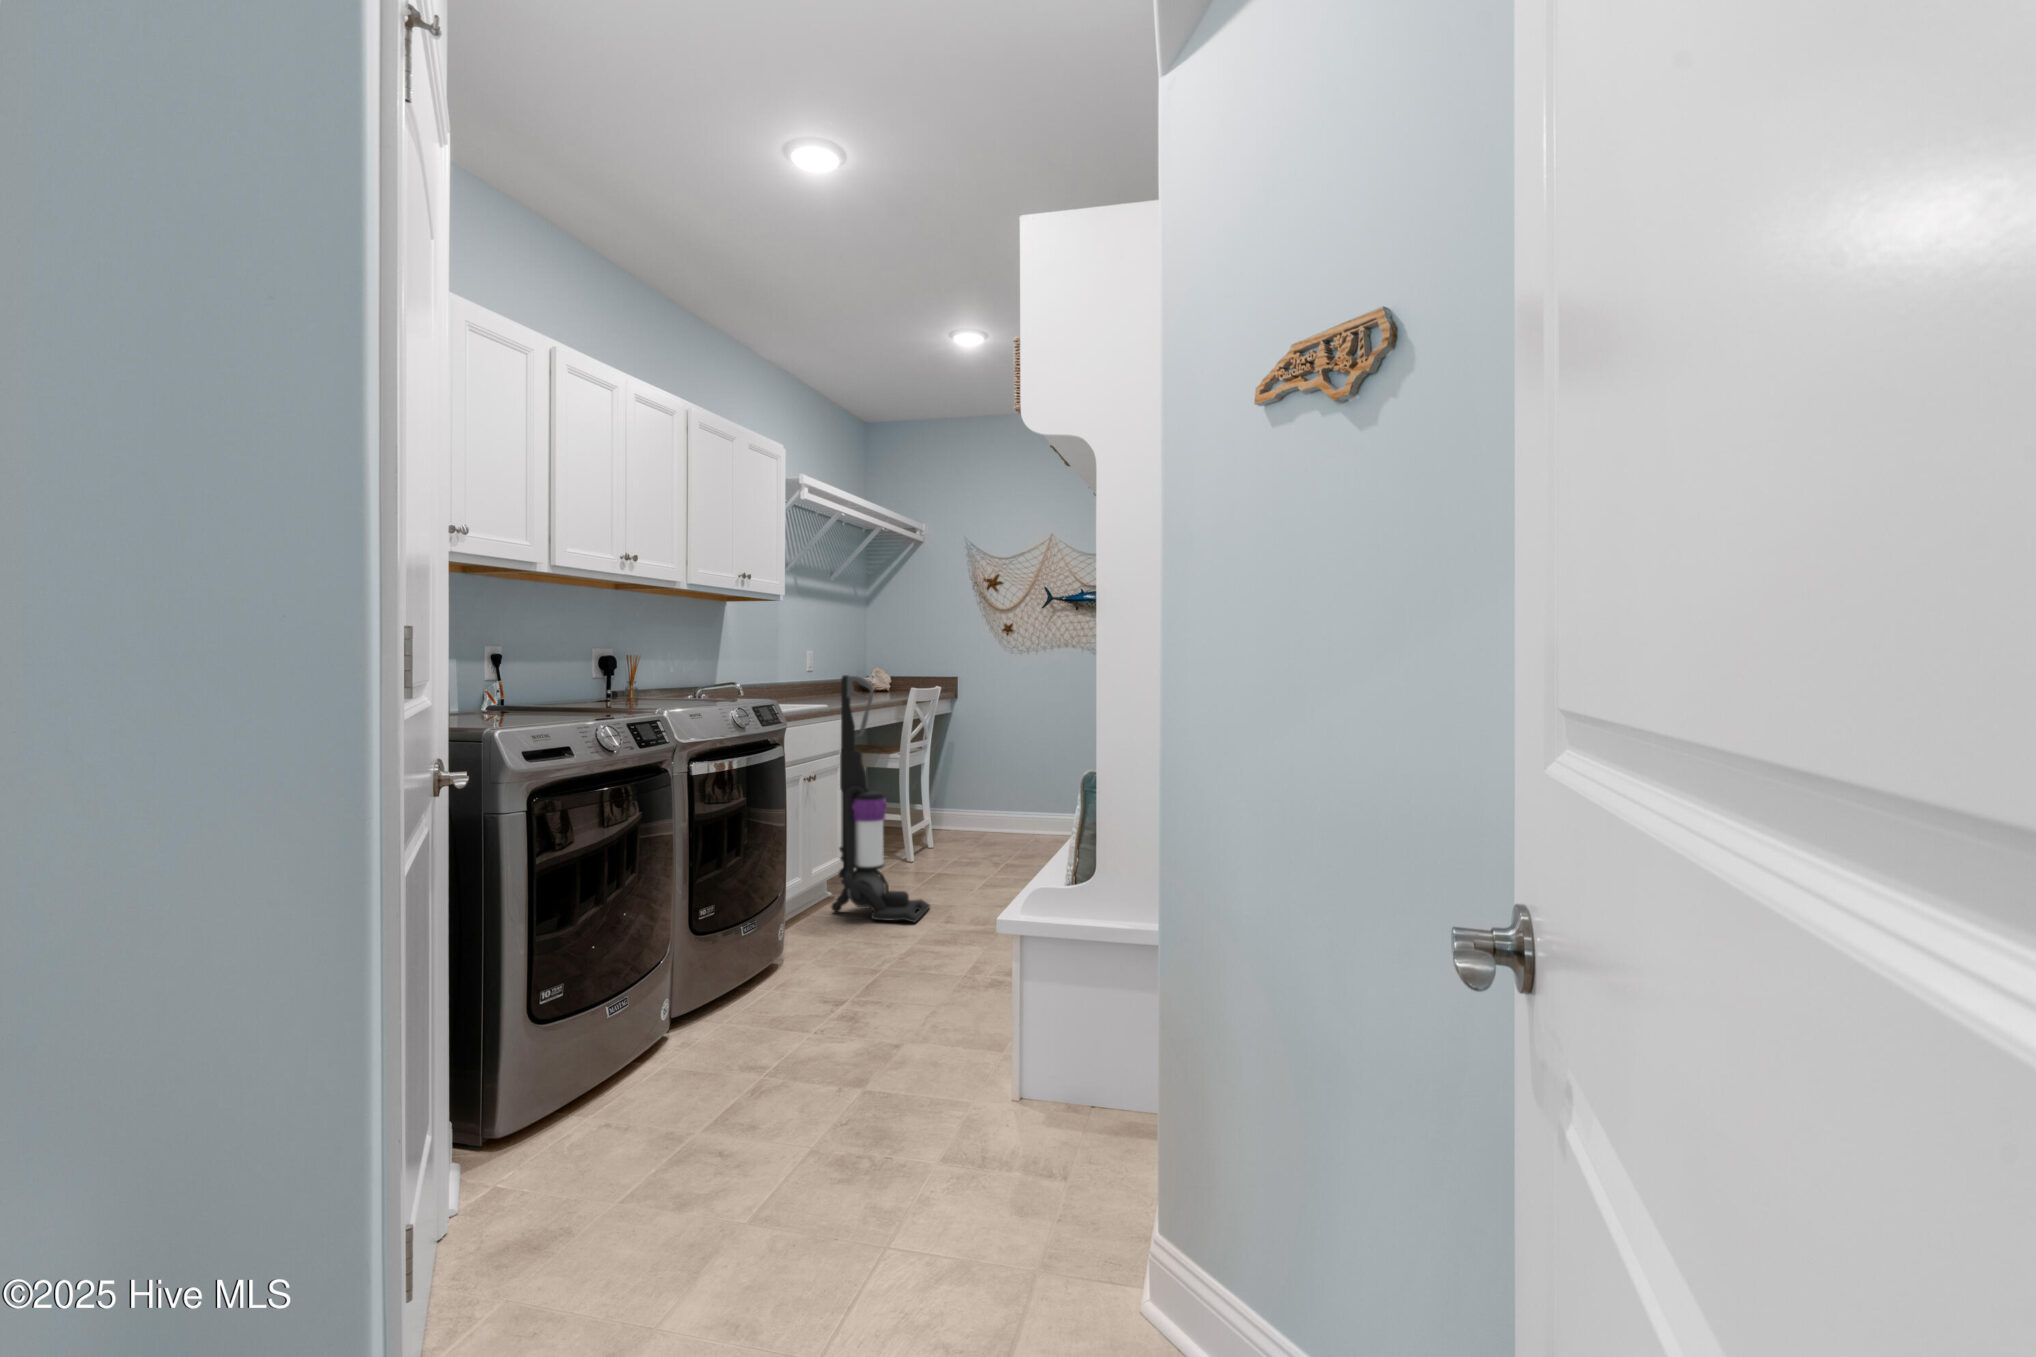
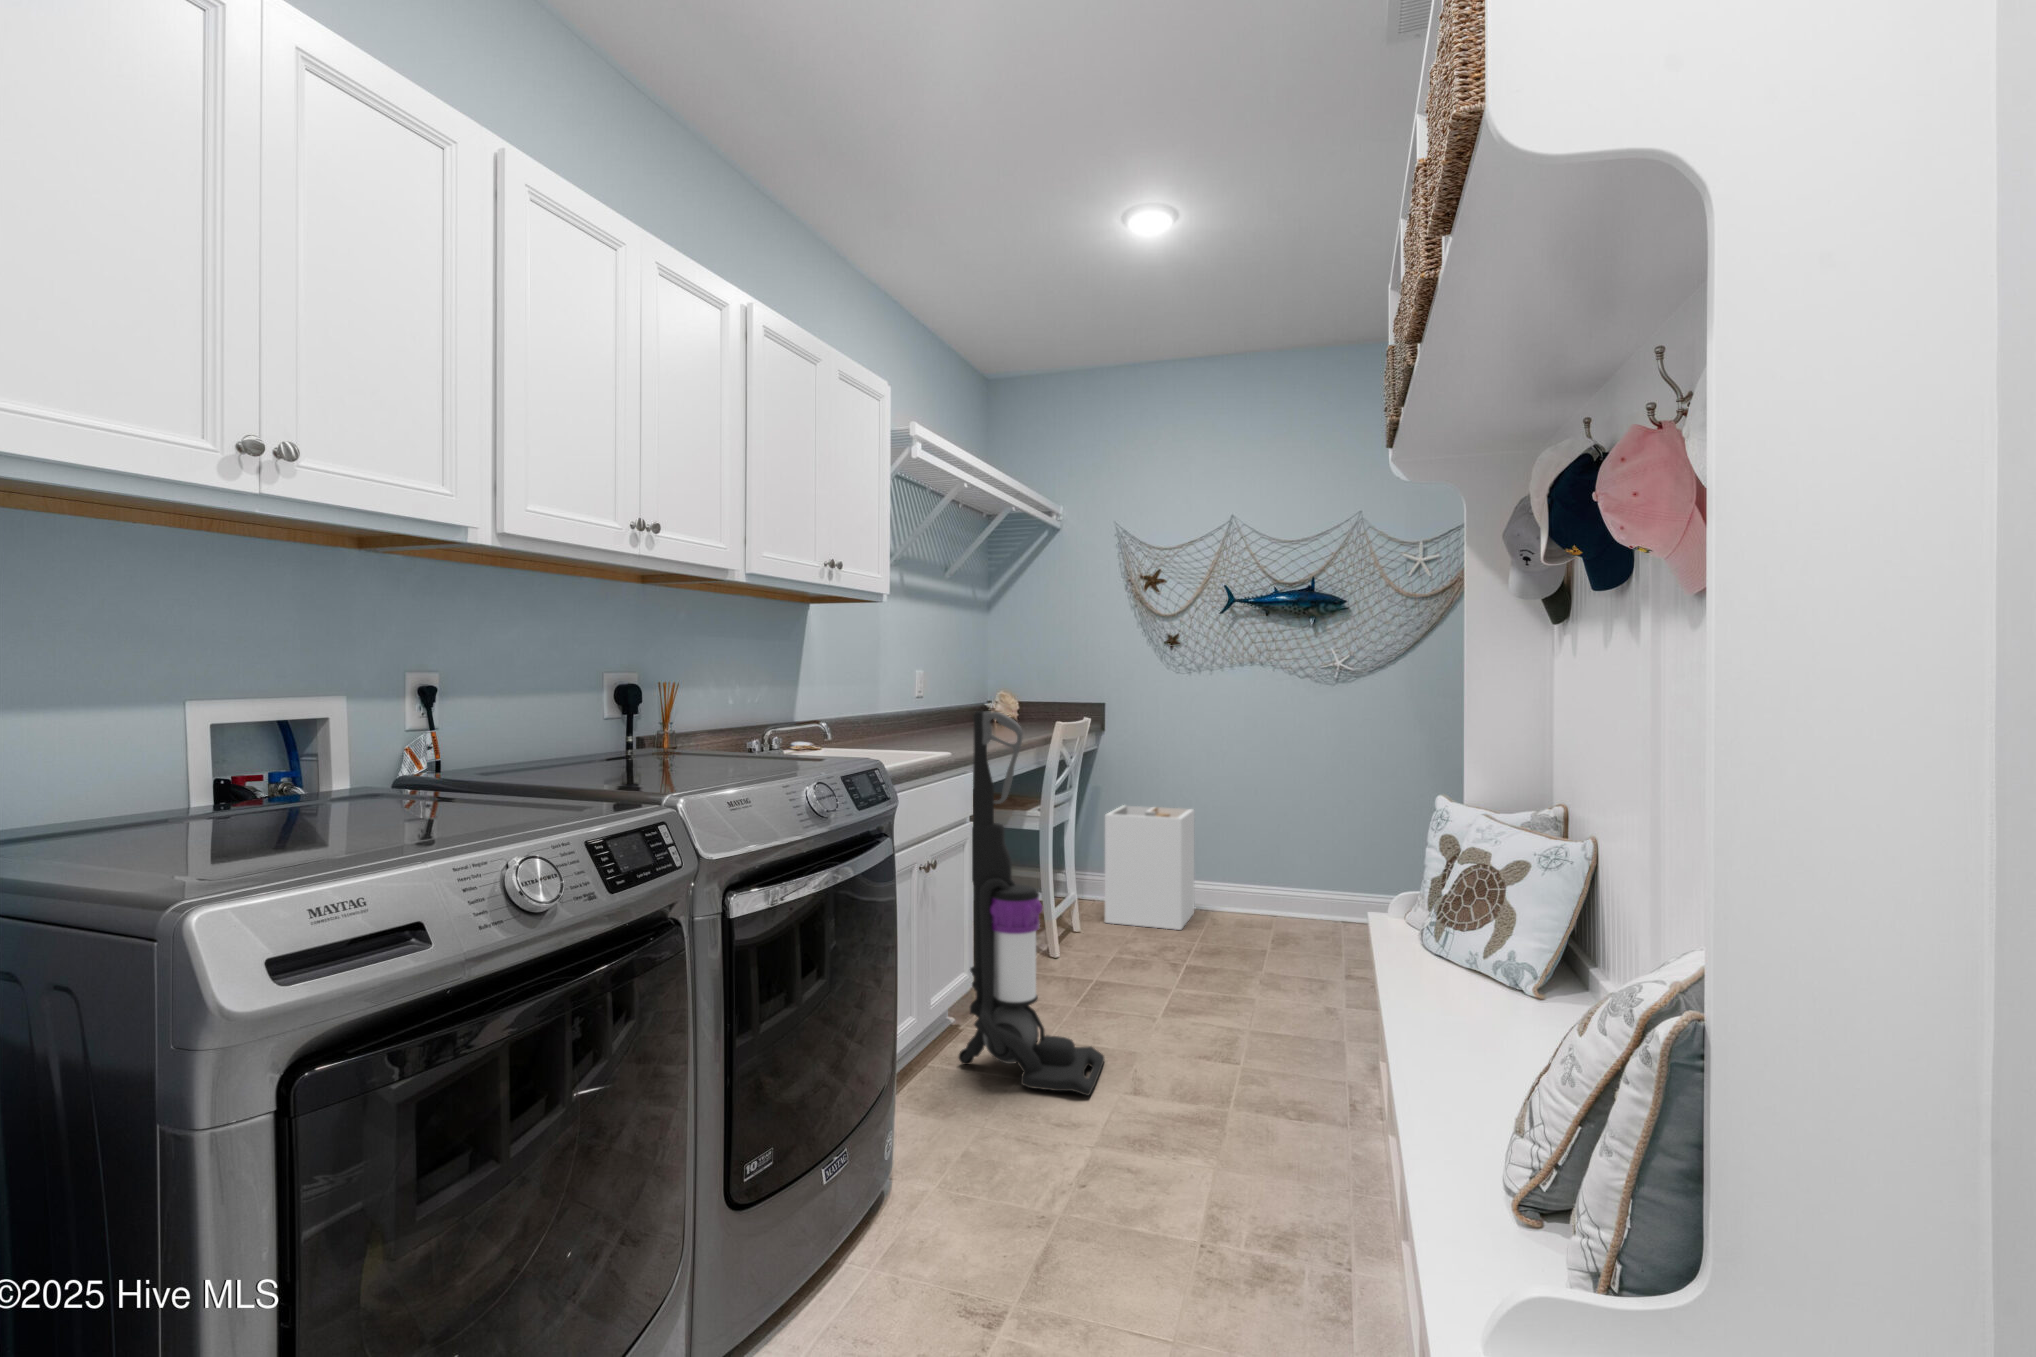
laundry hamper: none [952,755,1022,844] -> present [1105,805,1194,930]

